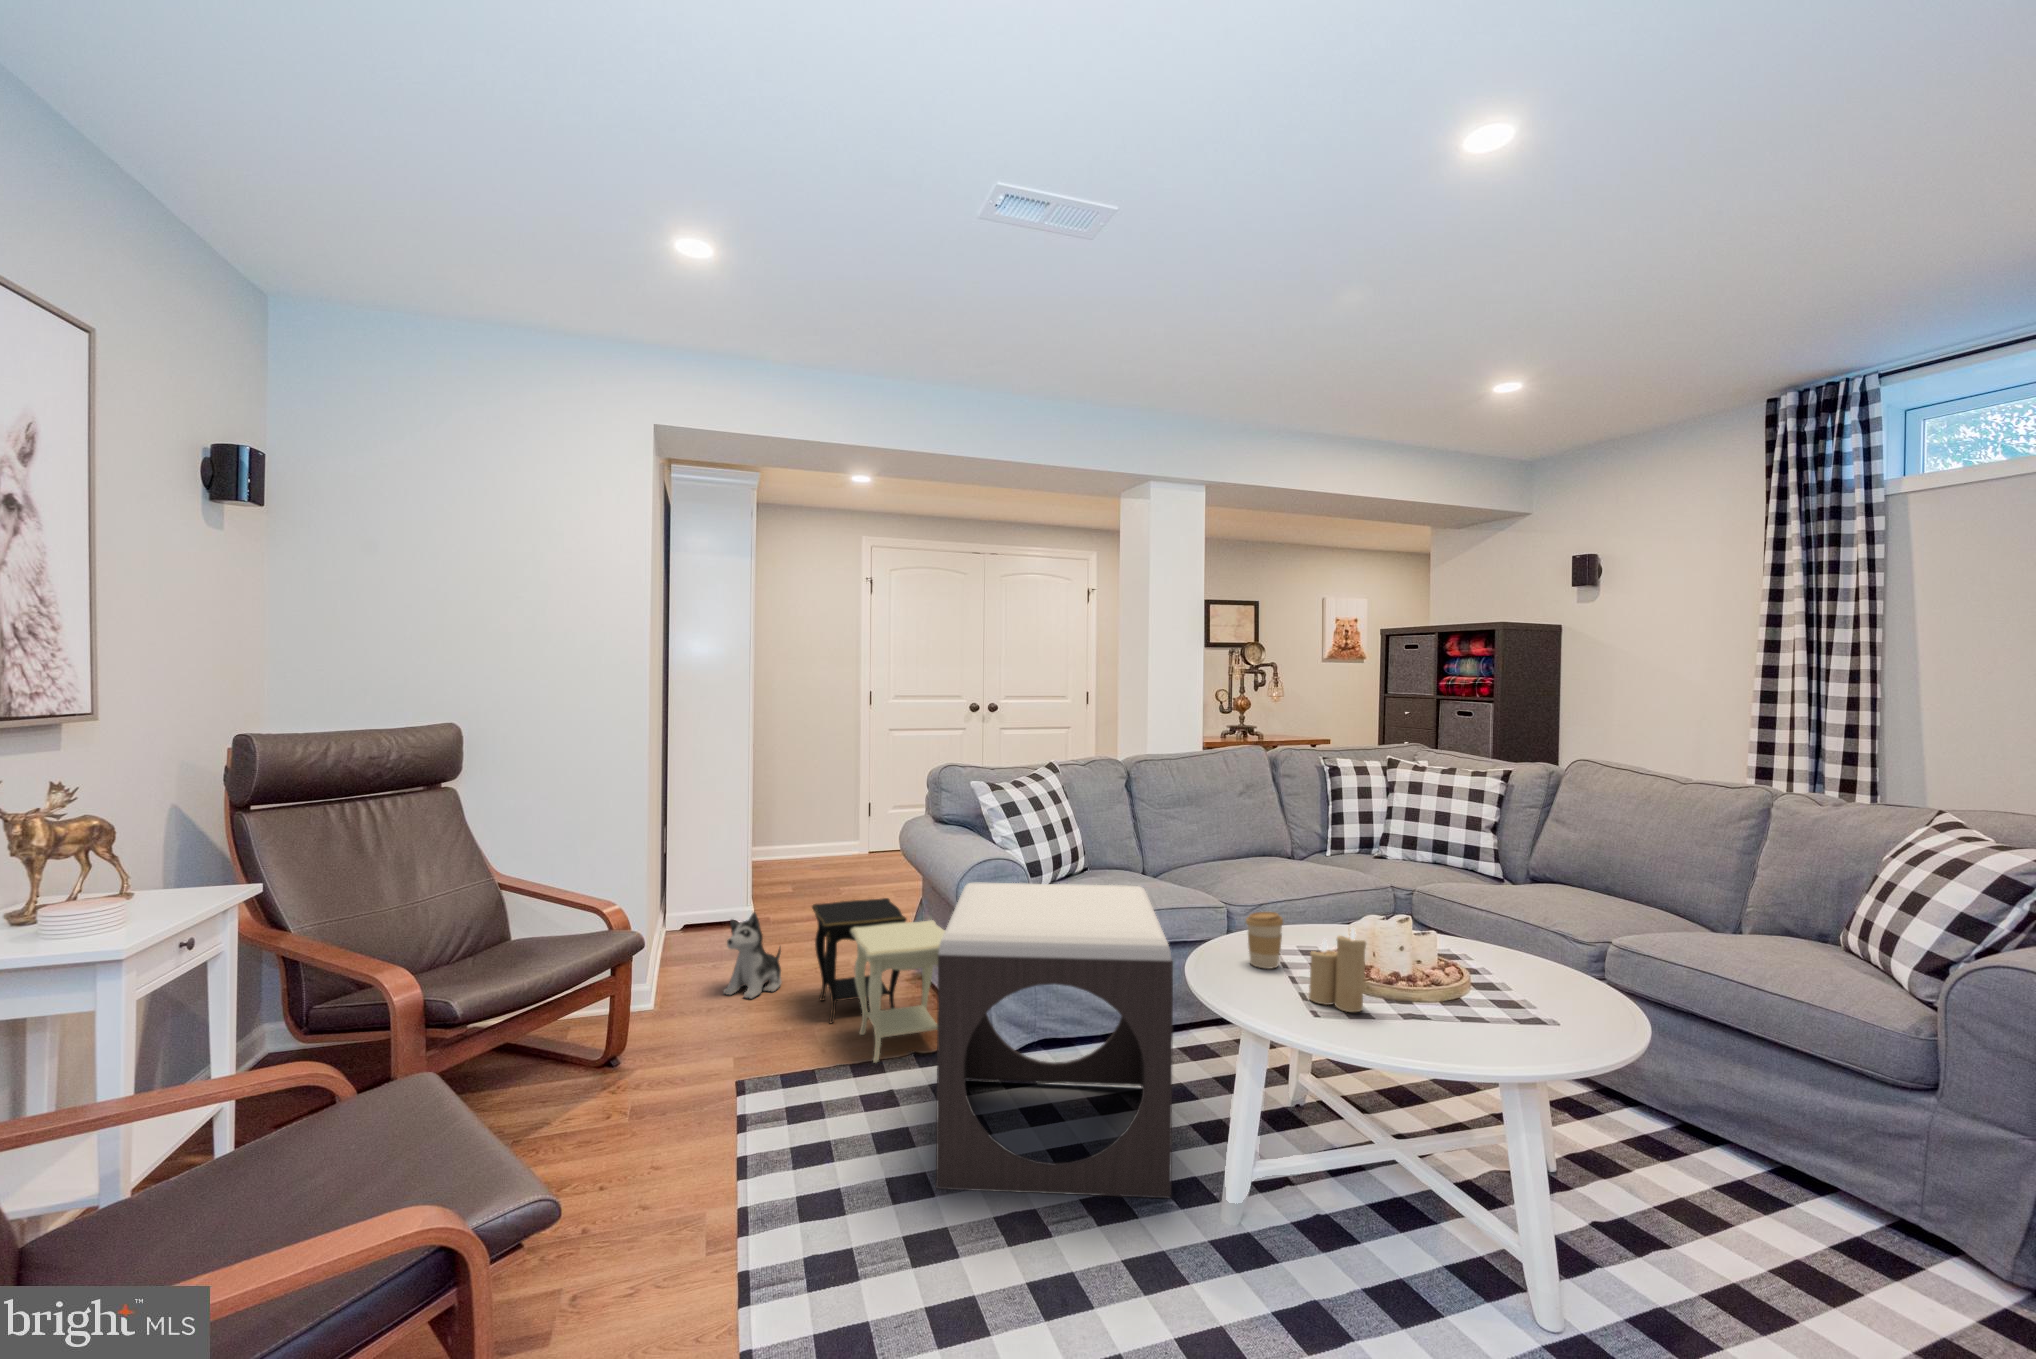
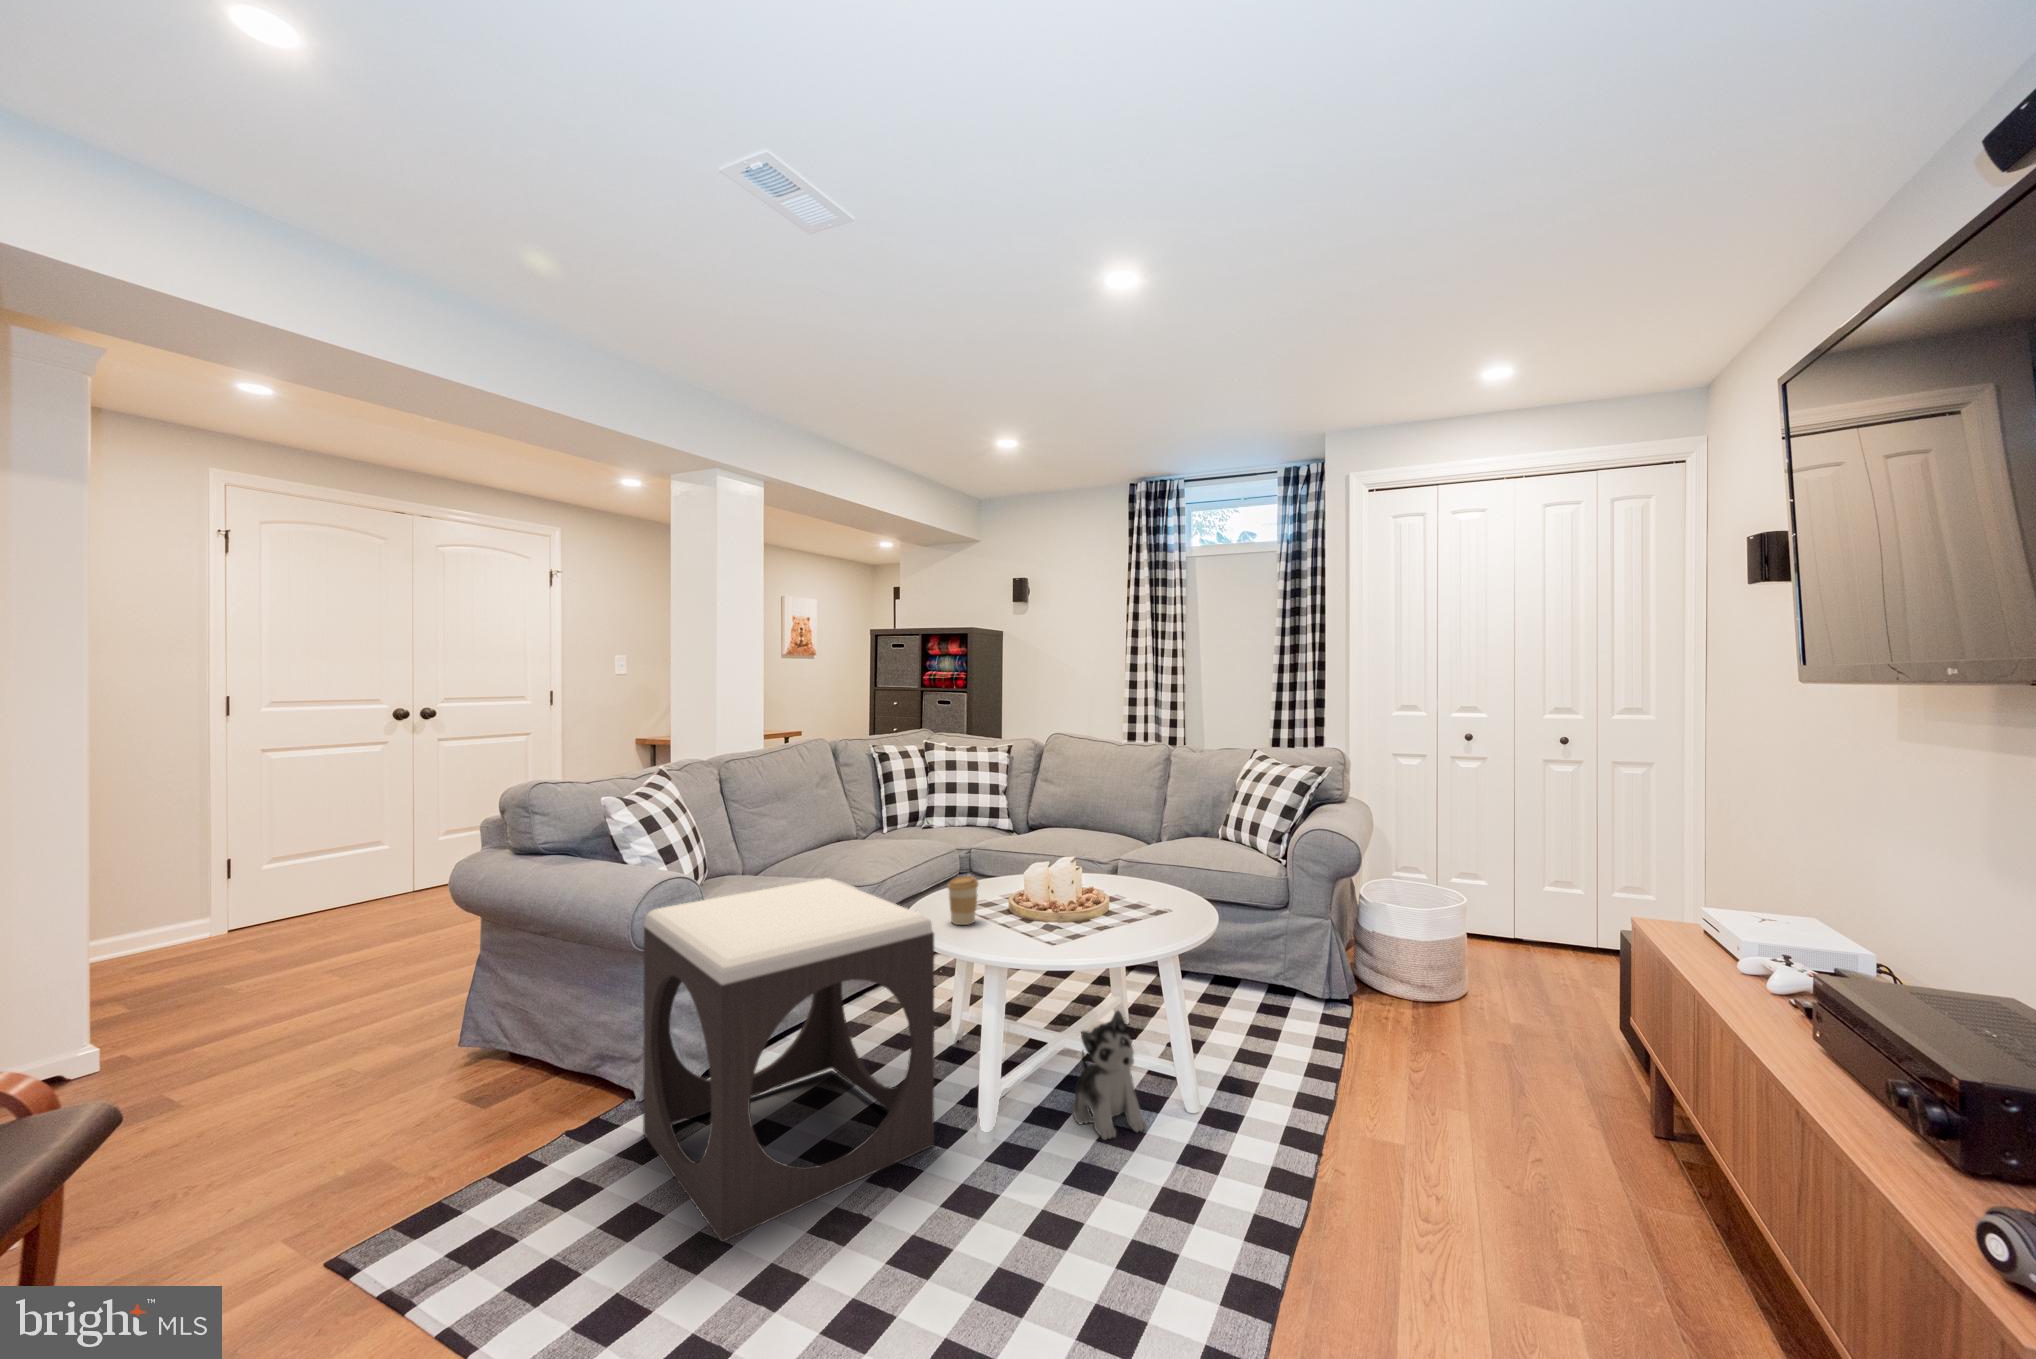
side table: present [812,898,945,1063] -> none [327,960,612,1160]
plush toy: present [723,913,781,998] -> present [1072,1011,1148,1140]
candle: present [1309,928,1366,1012] -> none [1025,872,1069,939]

